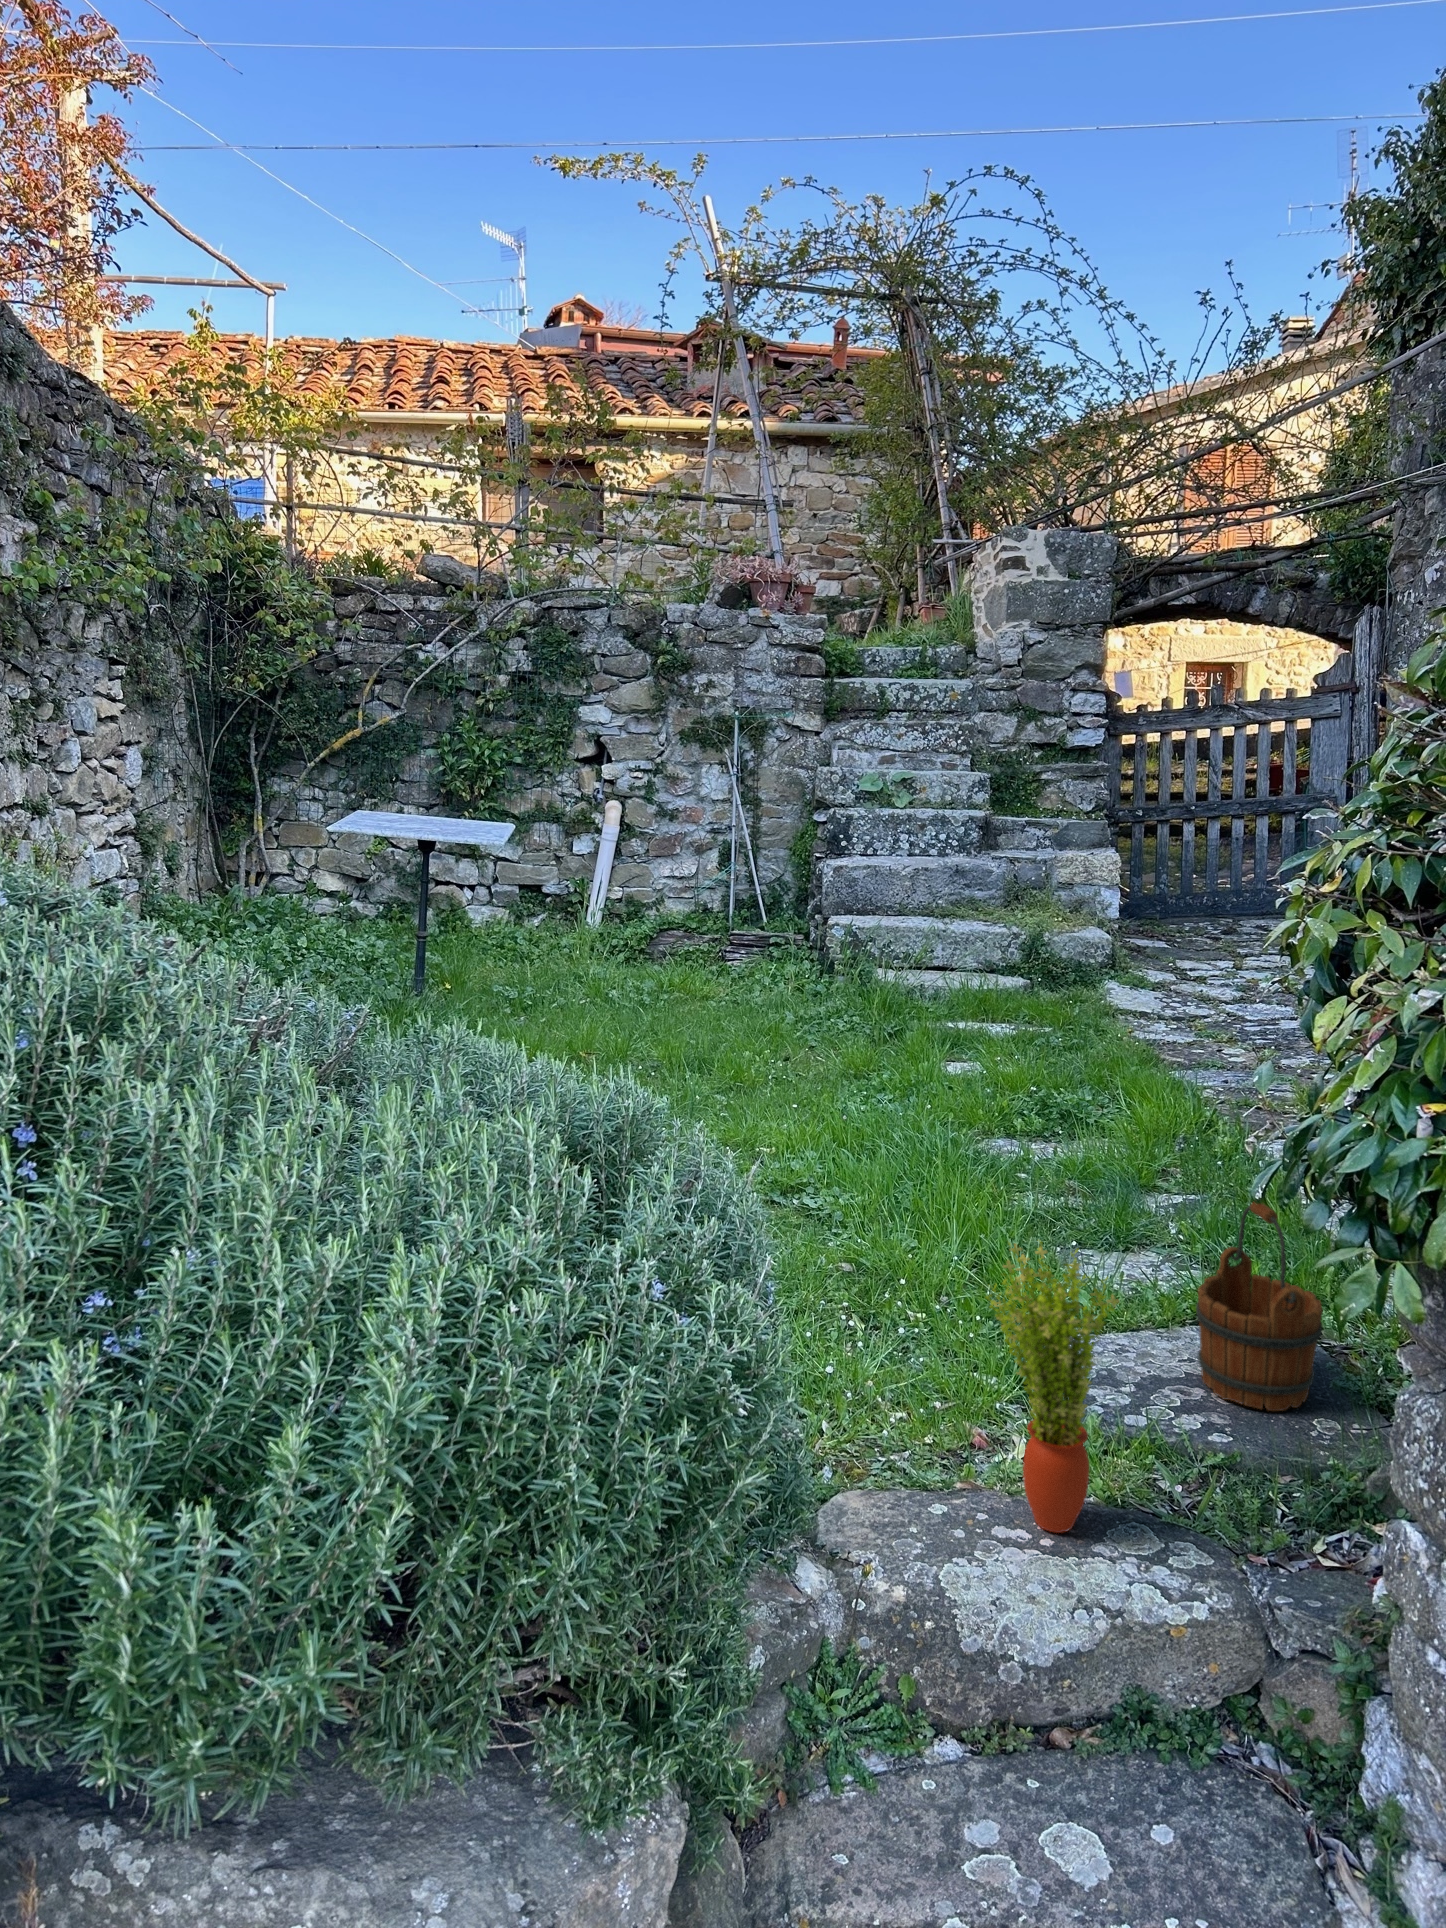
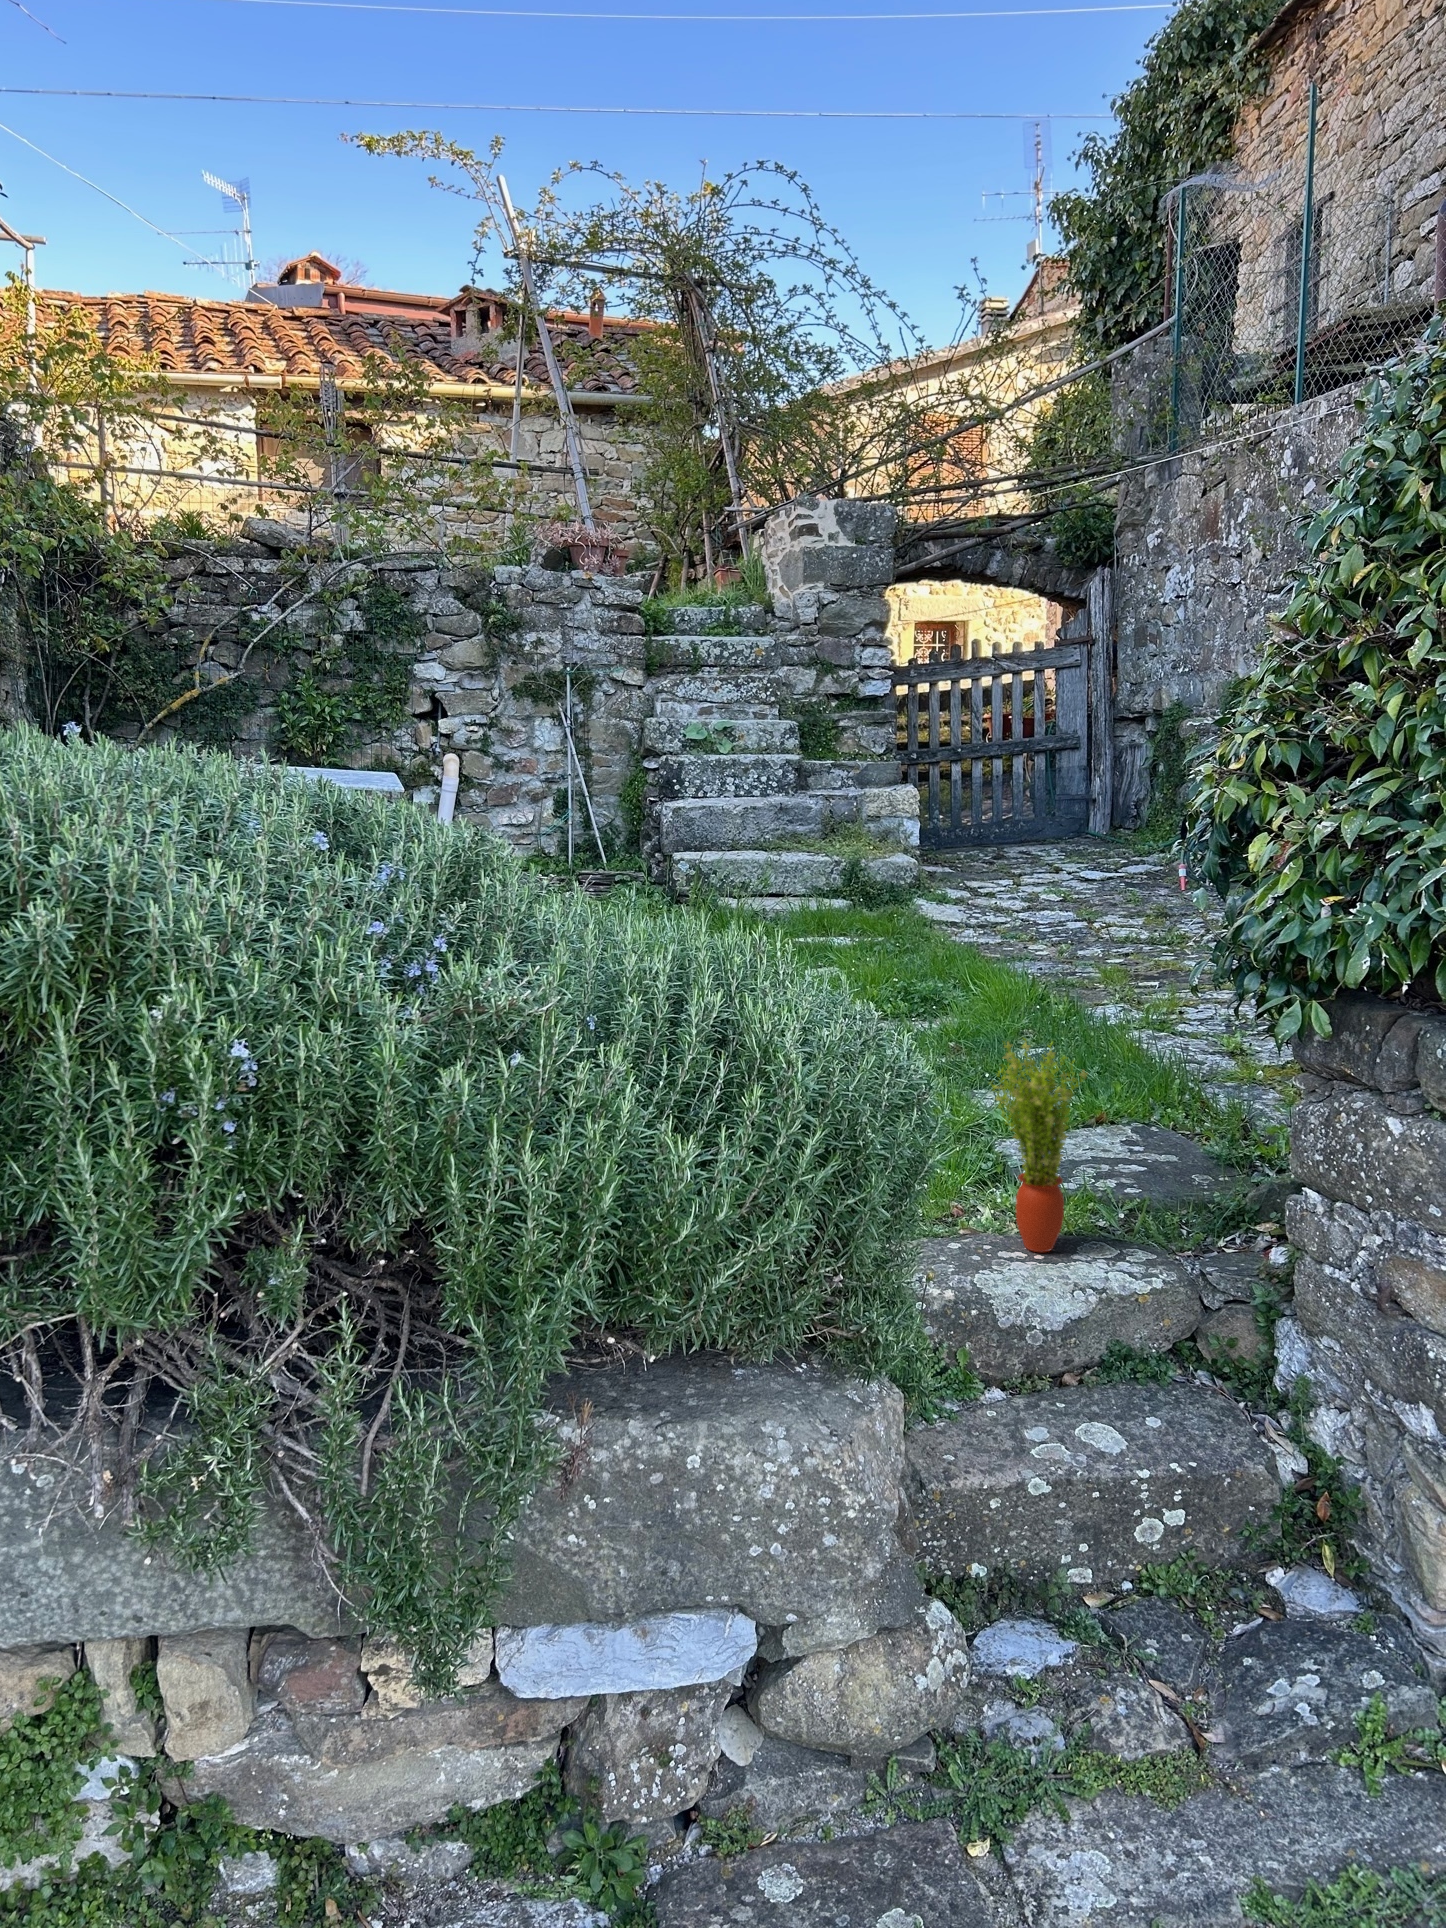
wooden bucket: present [1196,1202,1323,1411] -> none [1099,1015,1192,1168]

